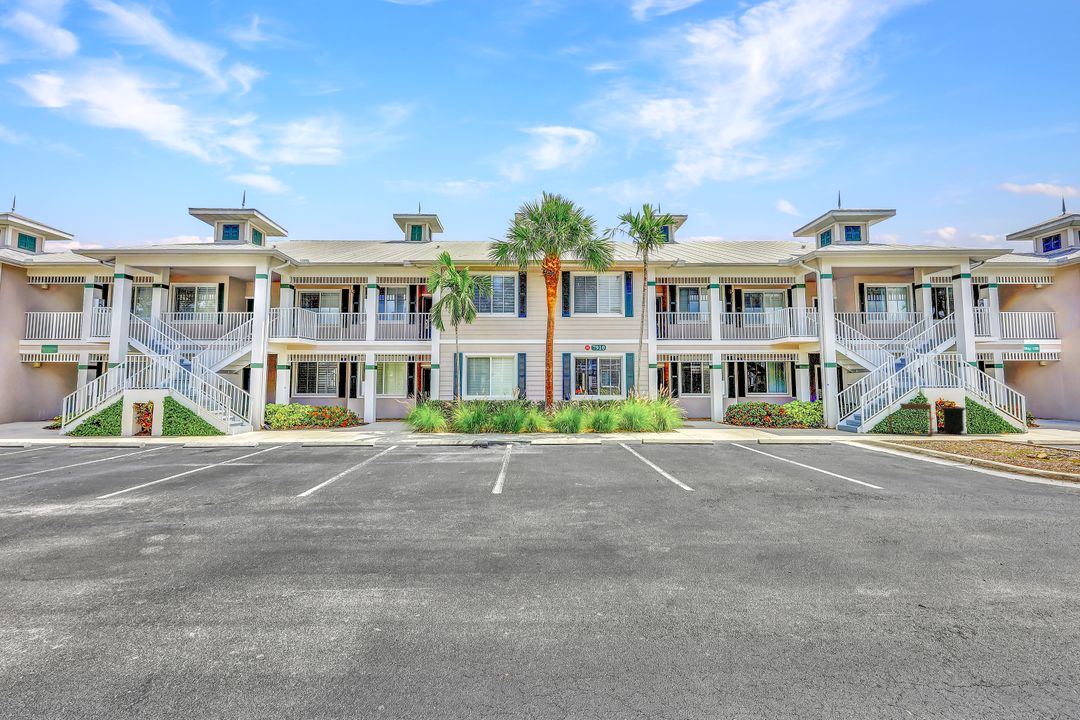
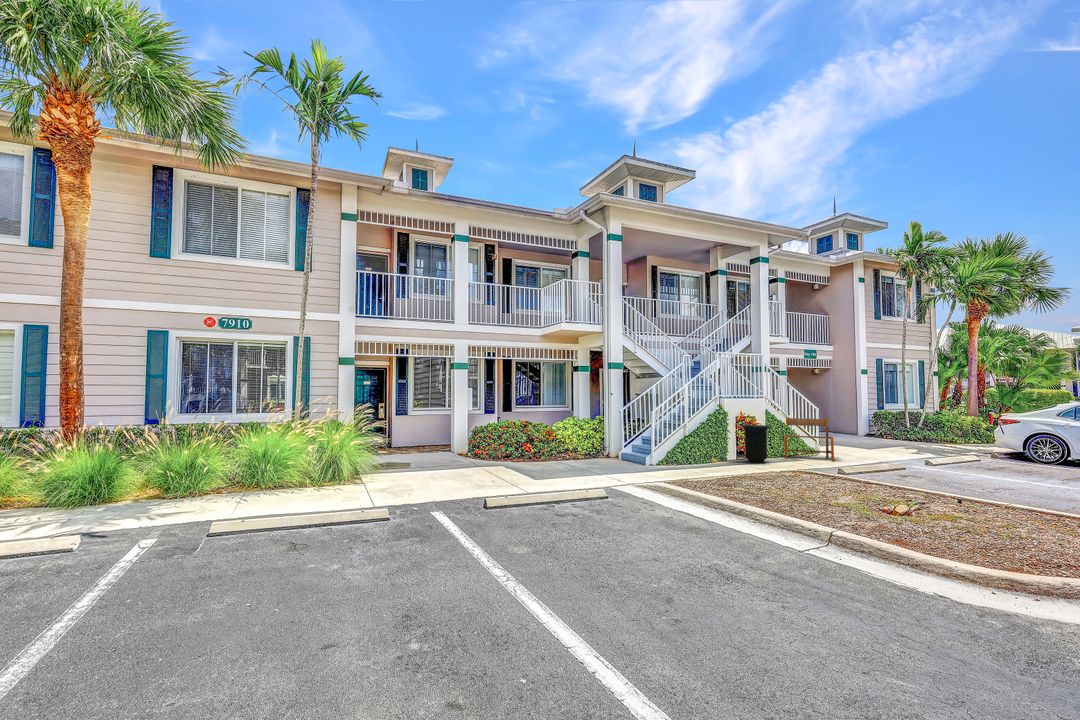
bench: present [889,403,934,436] -> present [784,418,834,461]

